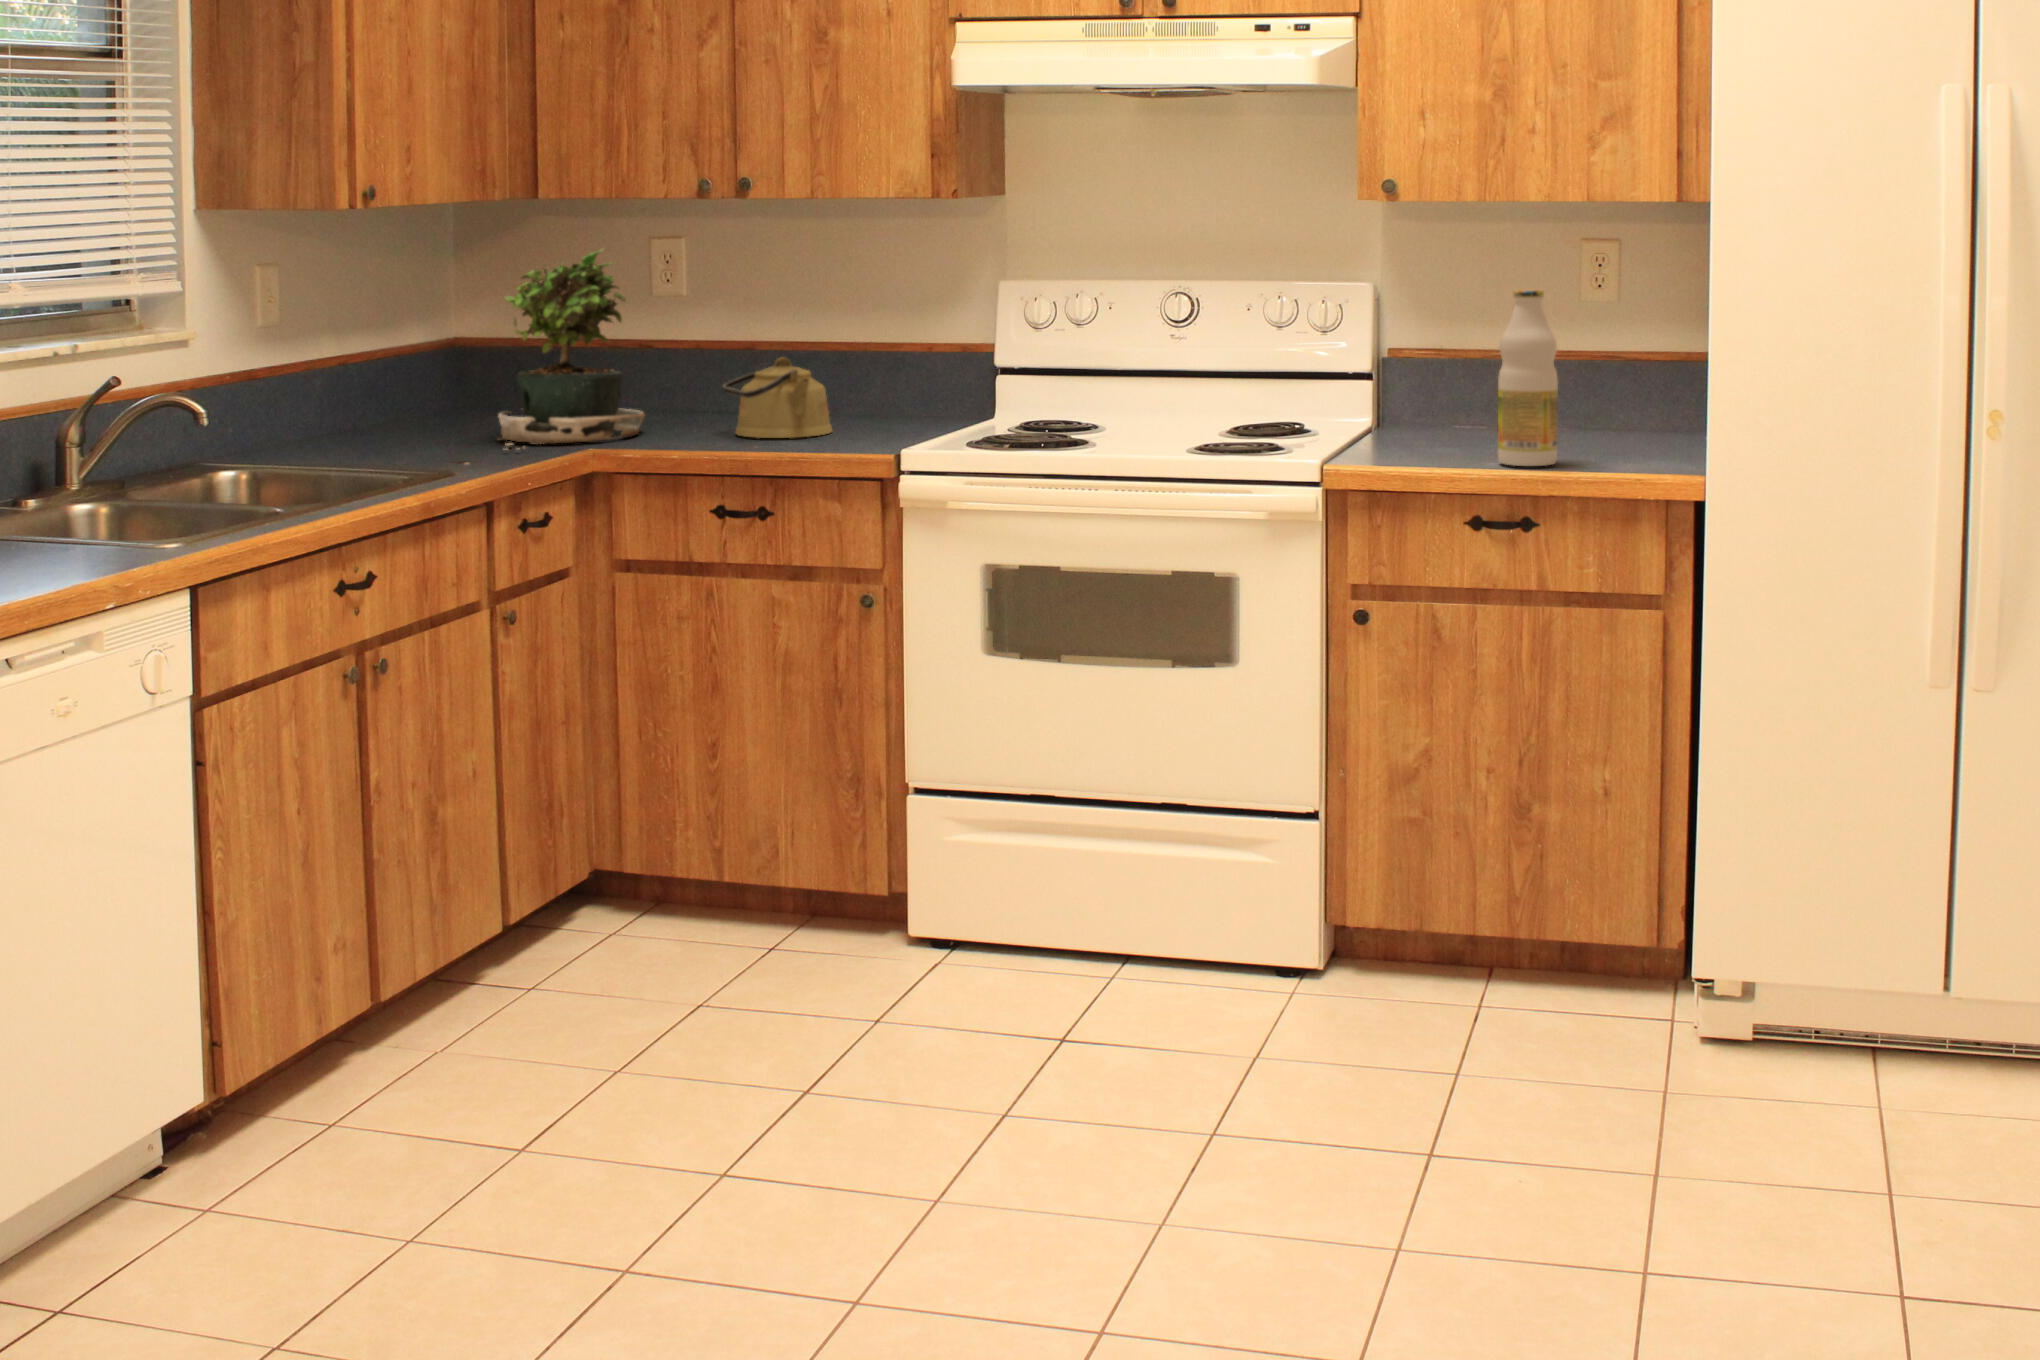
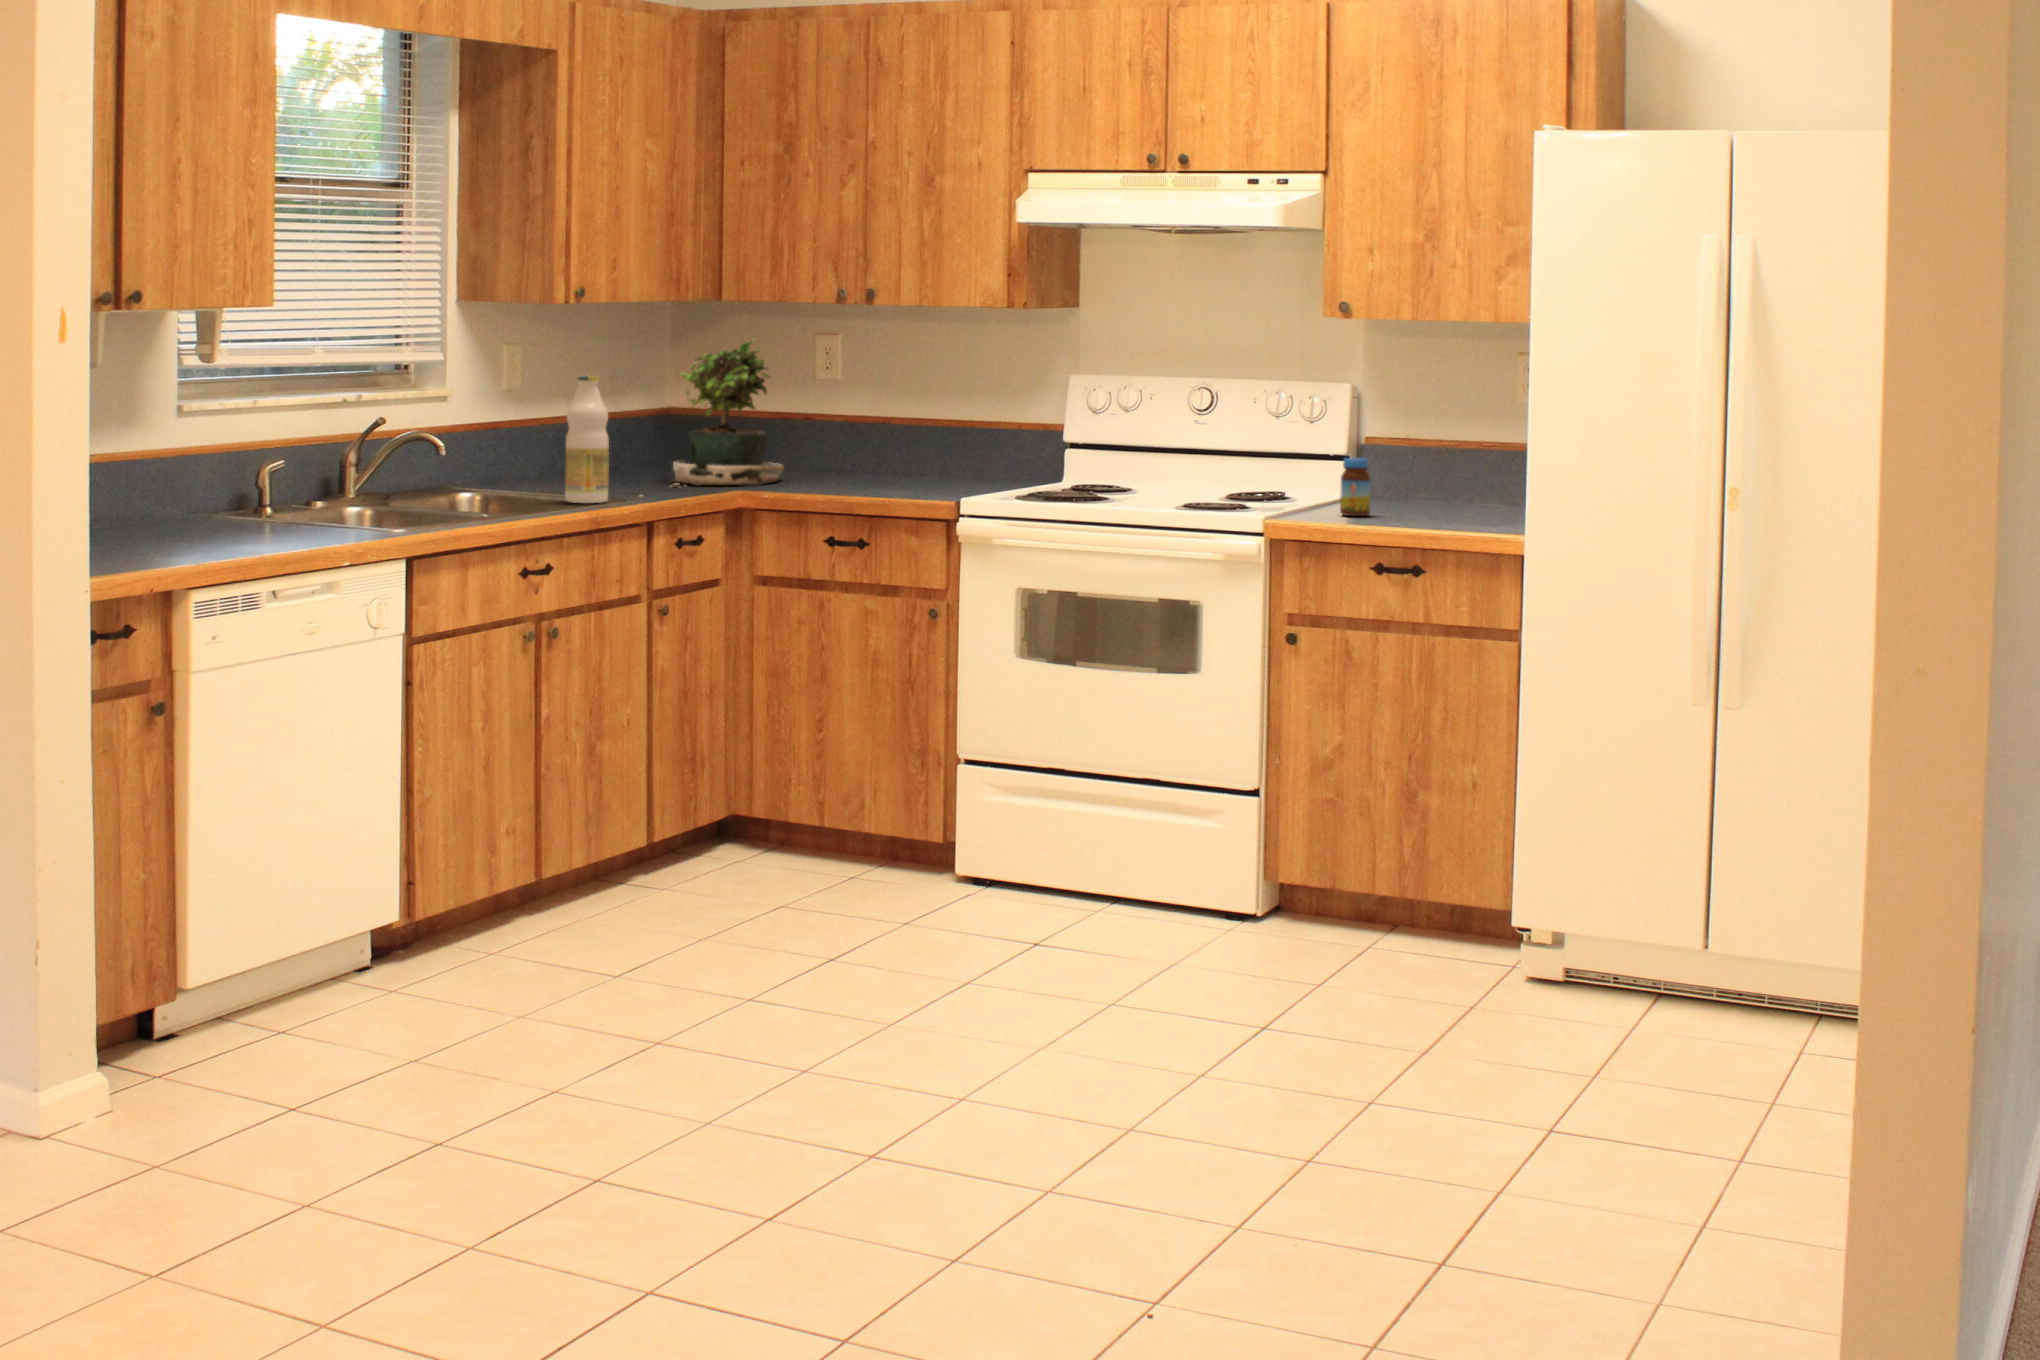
bottle: present [1498,289,1558,466] -> present [565,376,609,503]
kettle: present [723,357,832,438] -> none [841,426,923,488]
jar: none [1403,383,1441,457] -> present [1340,458,1371,516]

